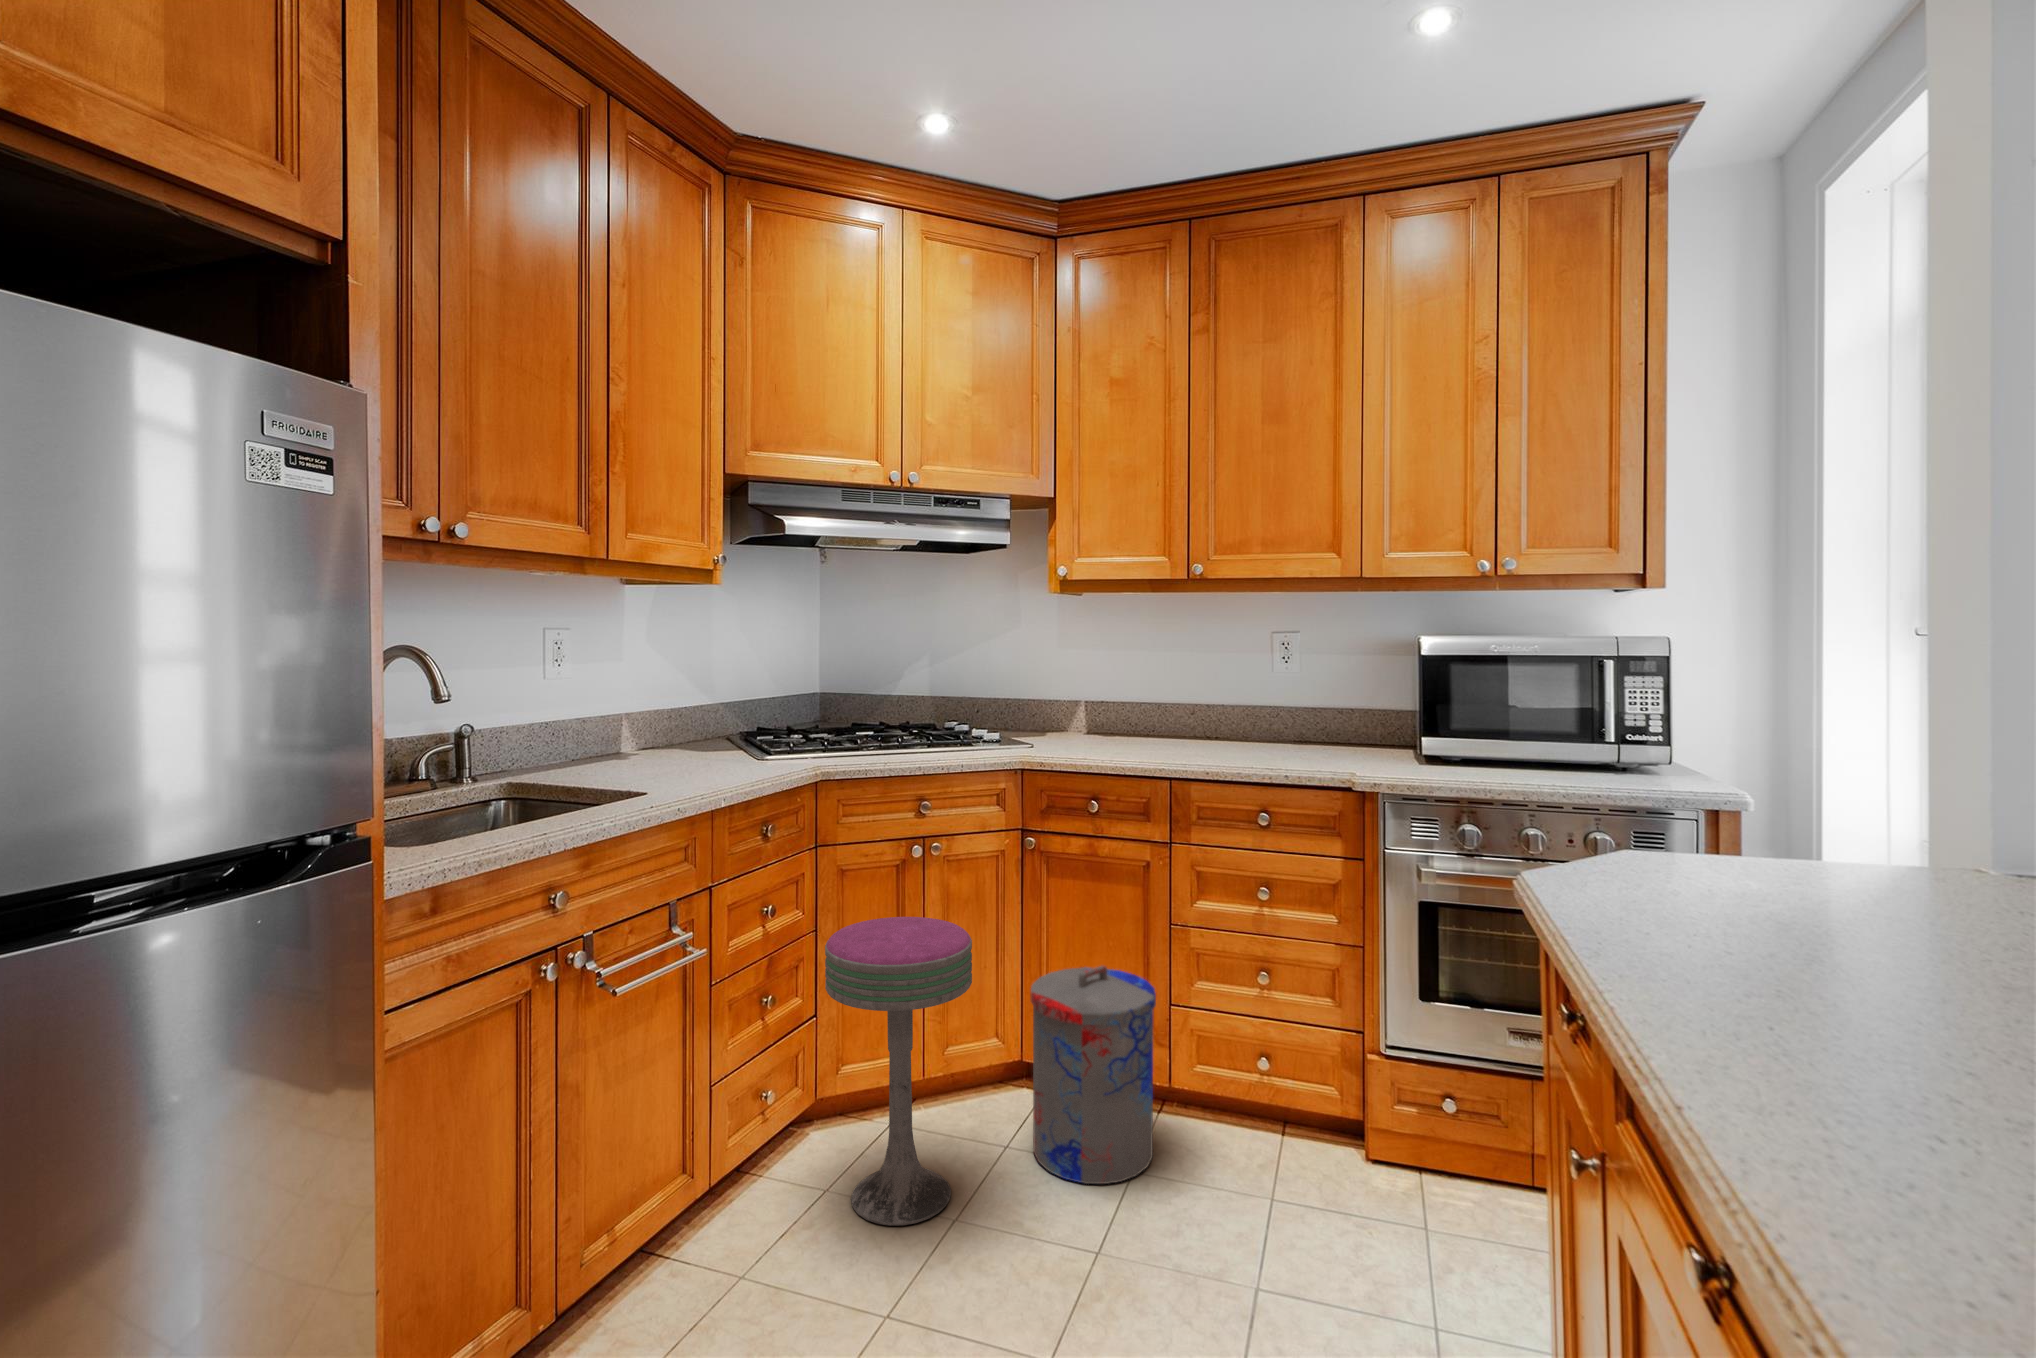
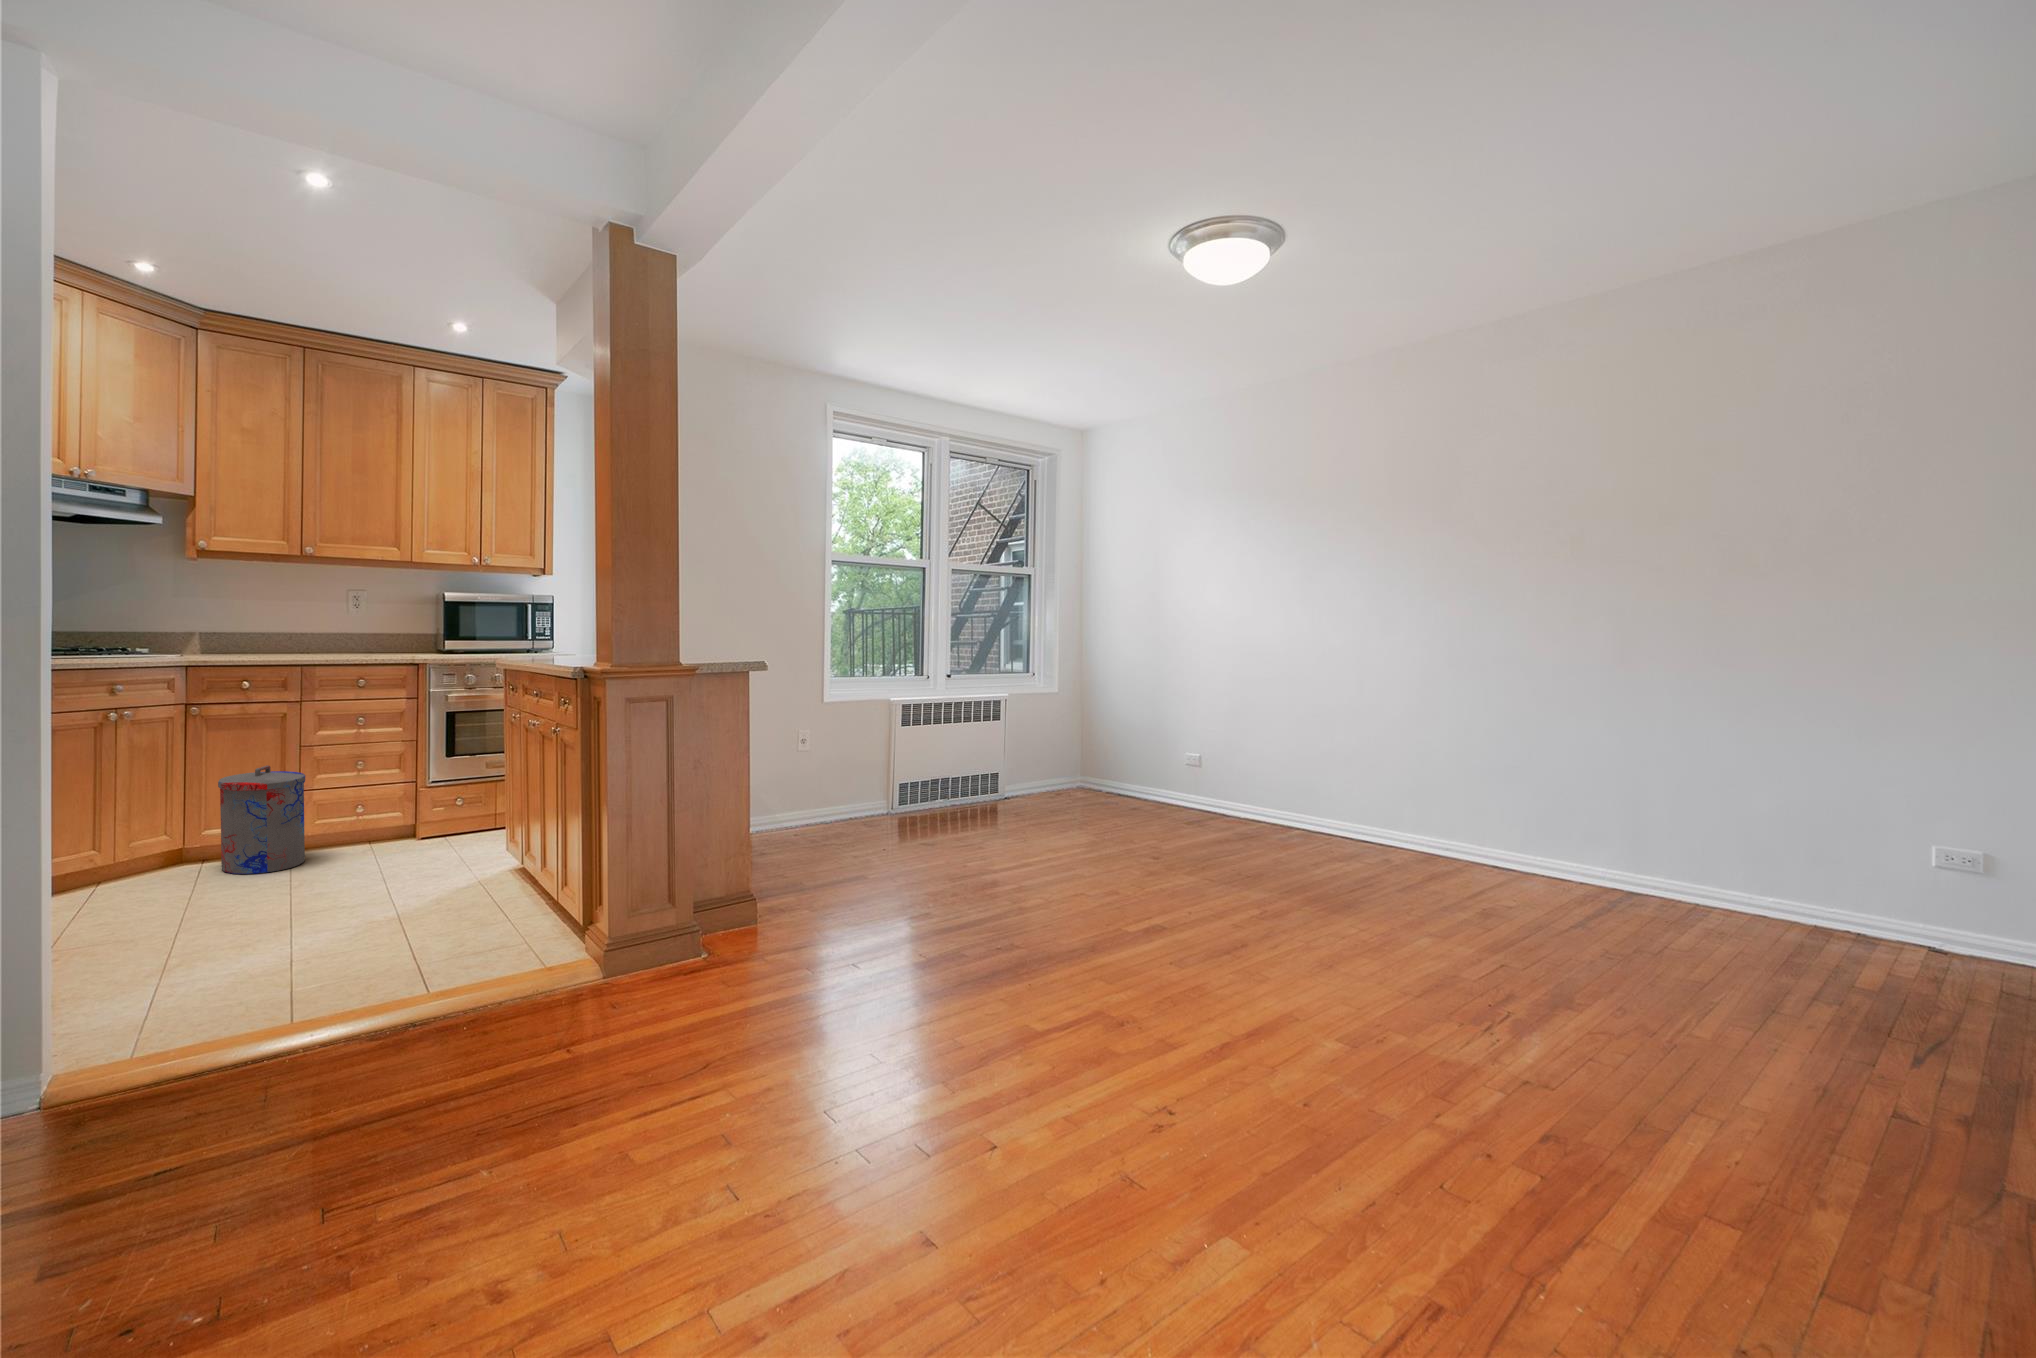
bar stool: present [825,917,972,1226] -> none [87,746,200,906]

